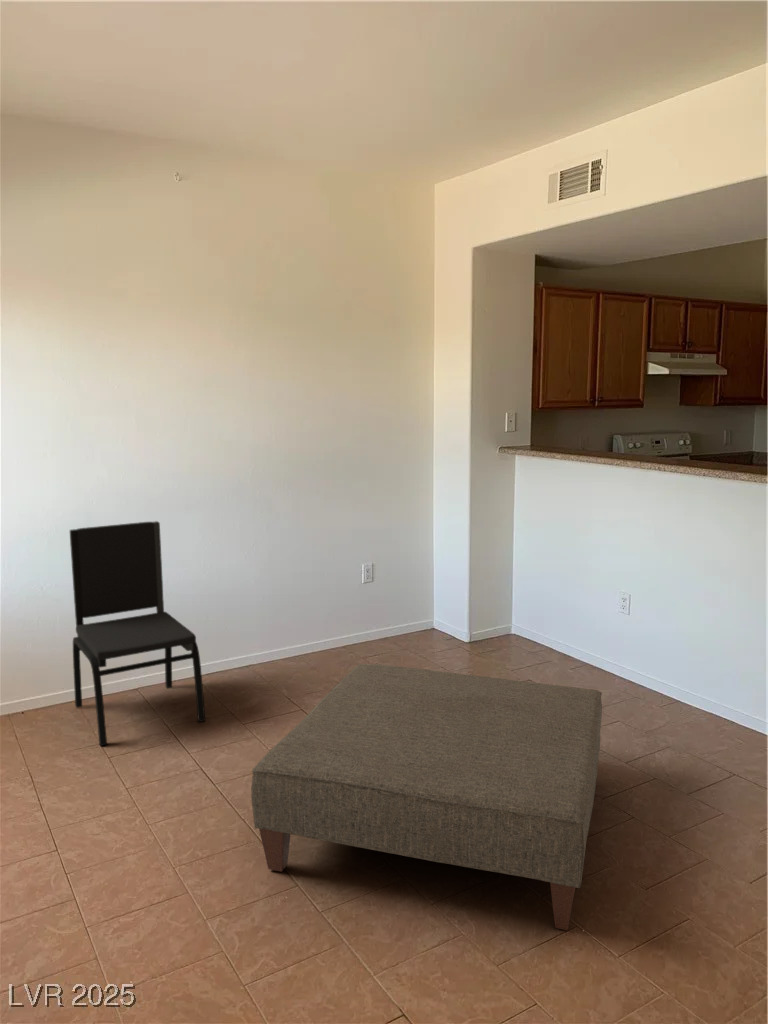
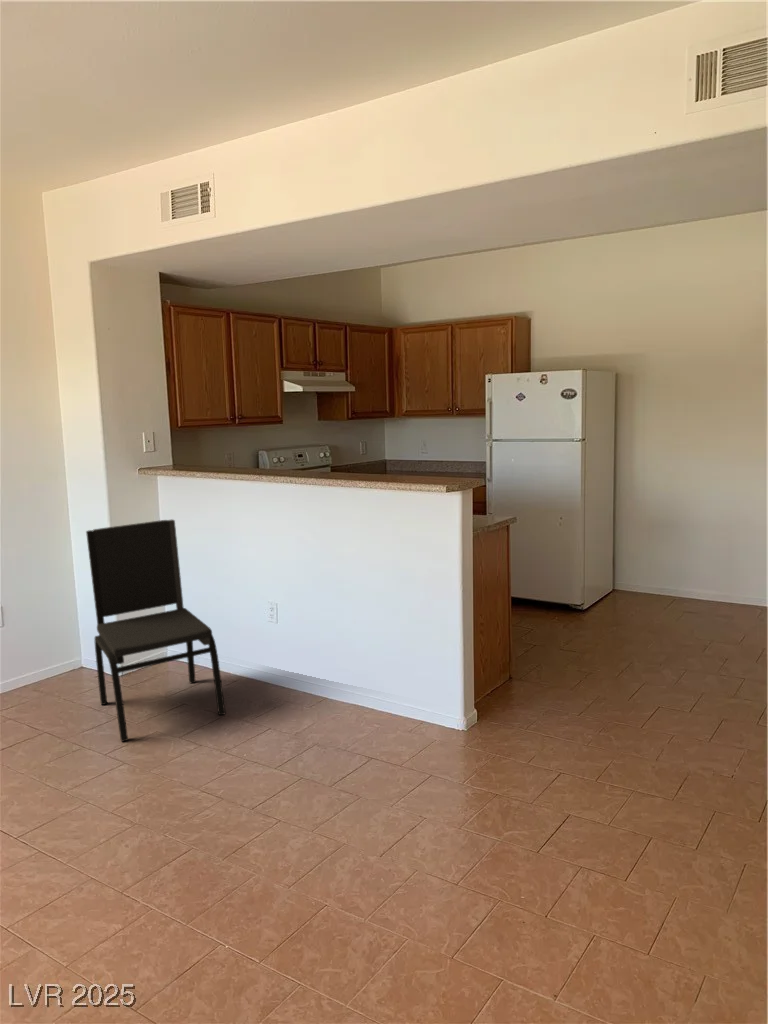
ottoman: present [251,664,602,930] -> none [256,651,619,920]

